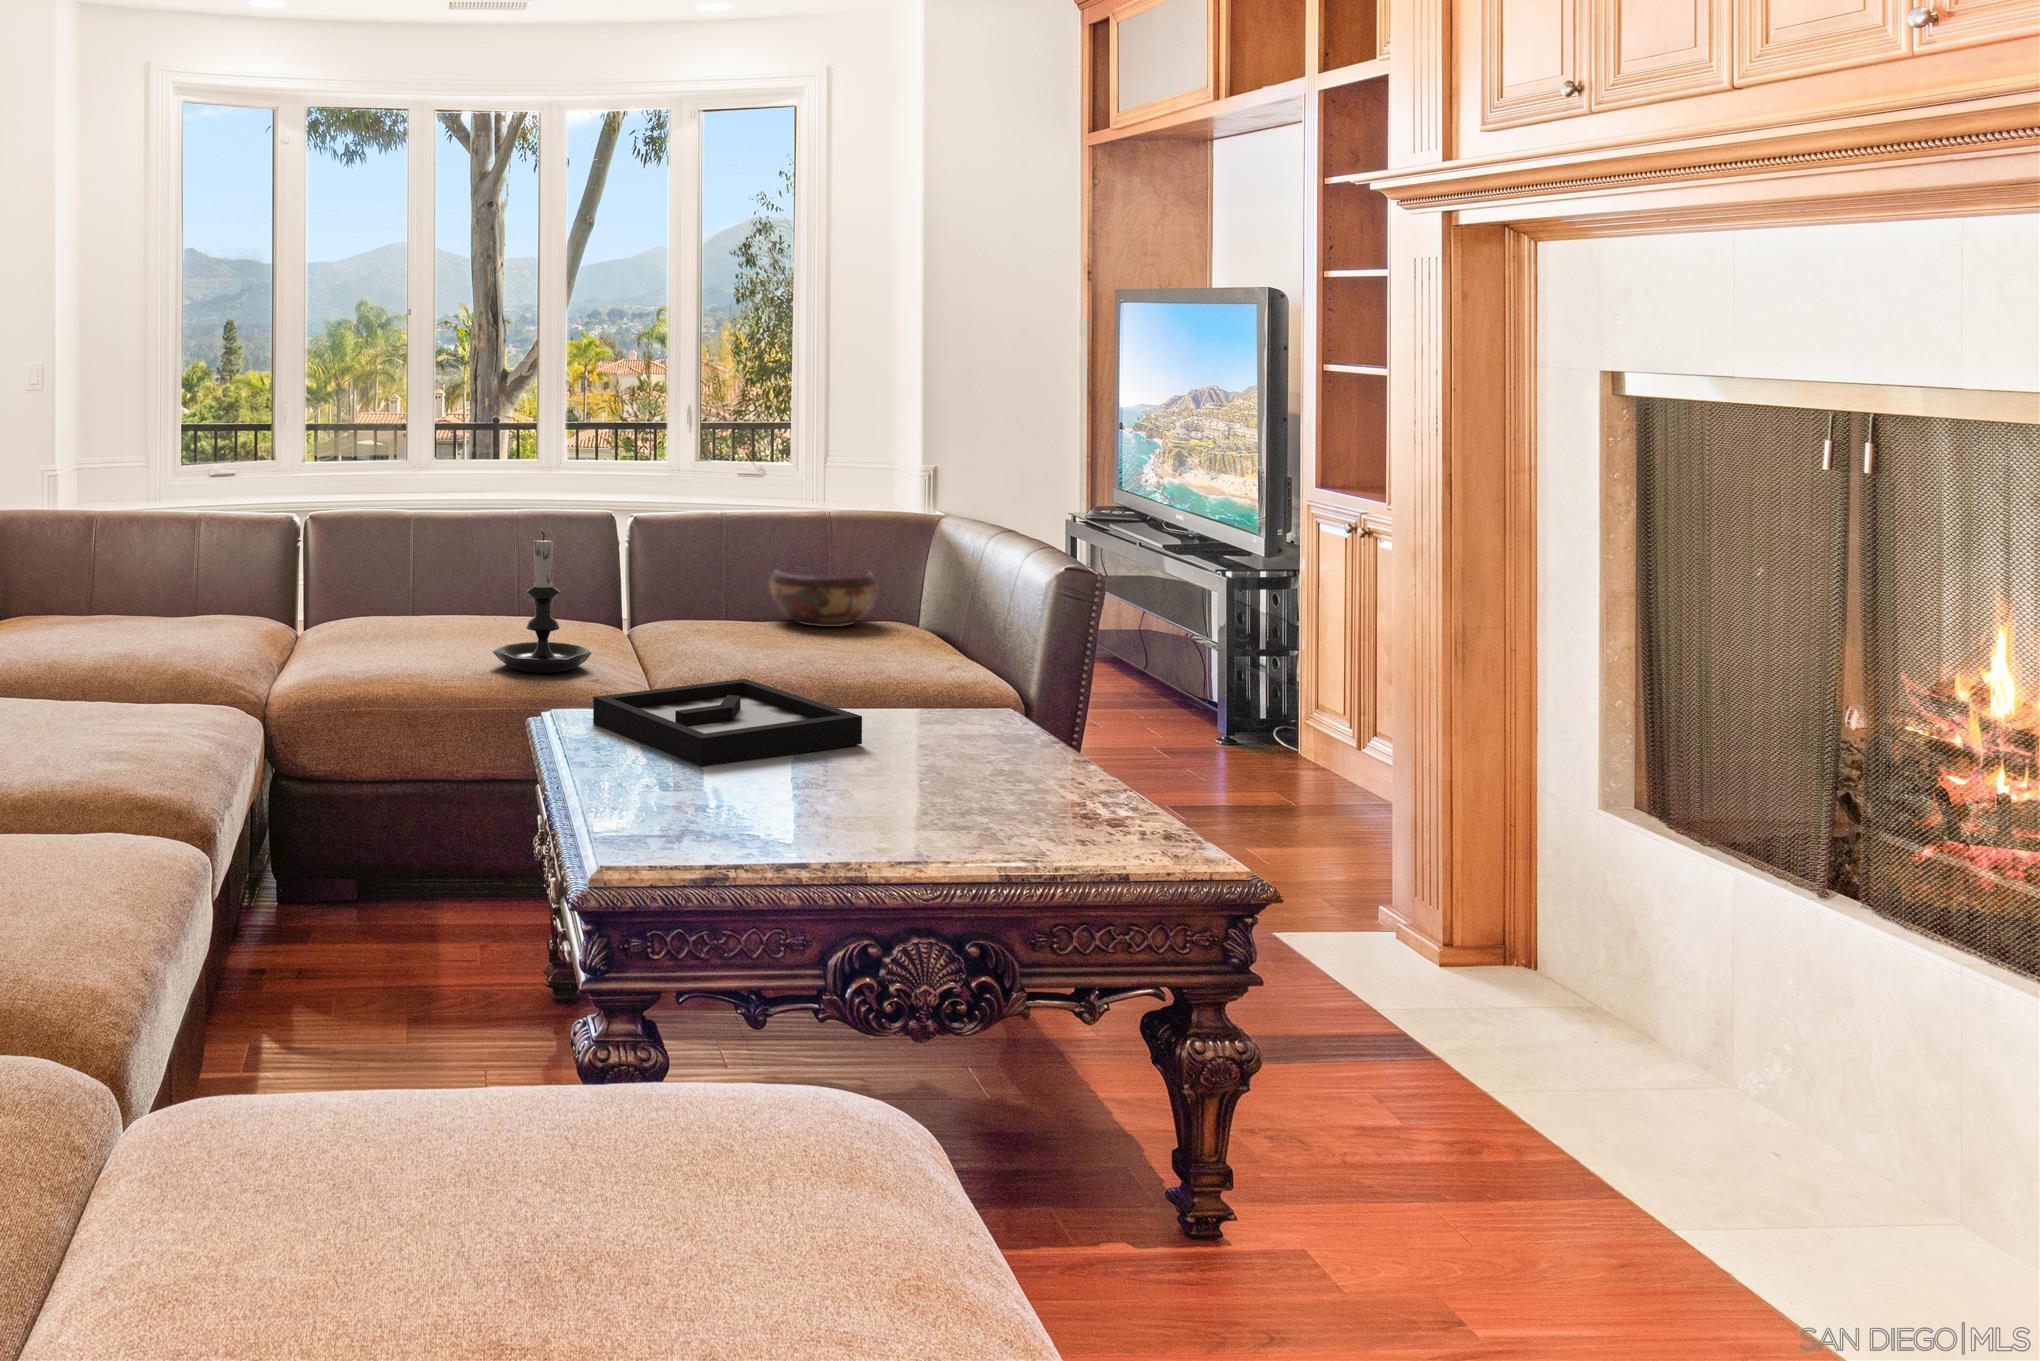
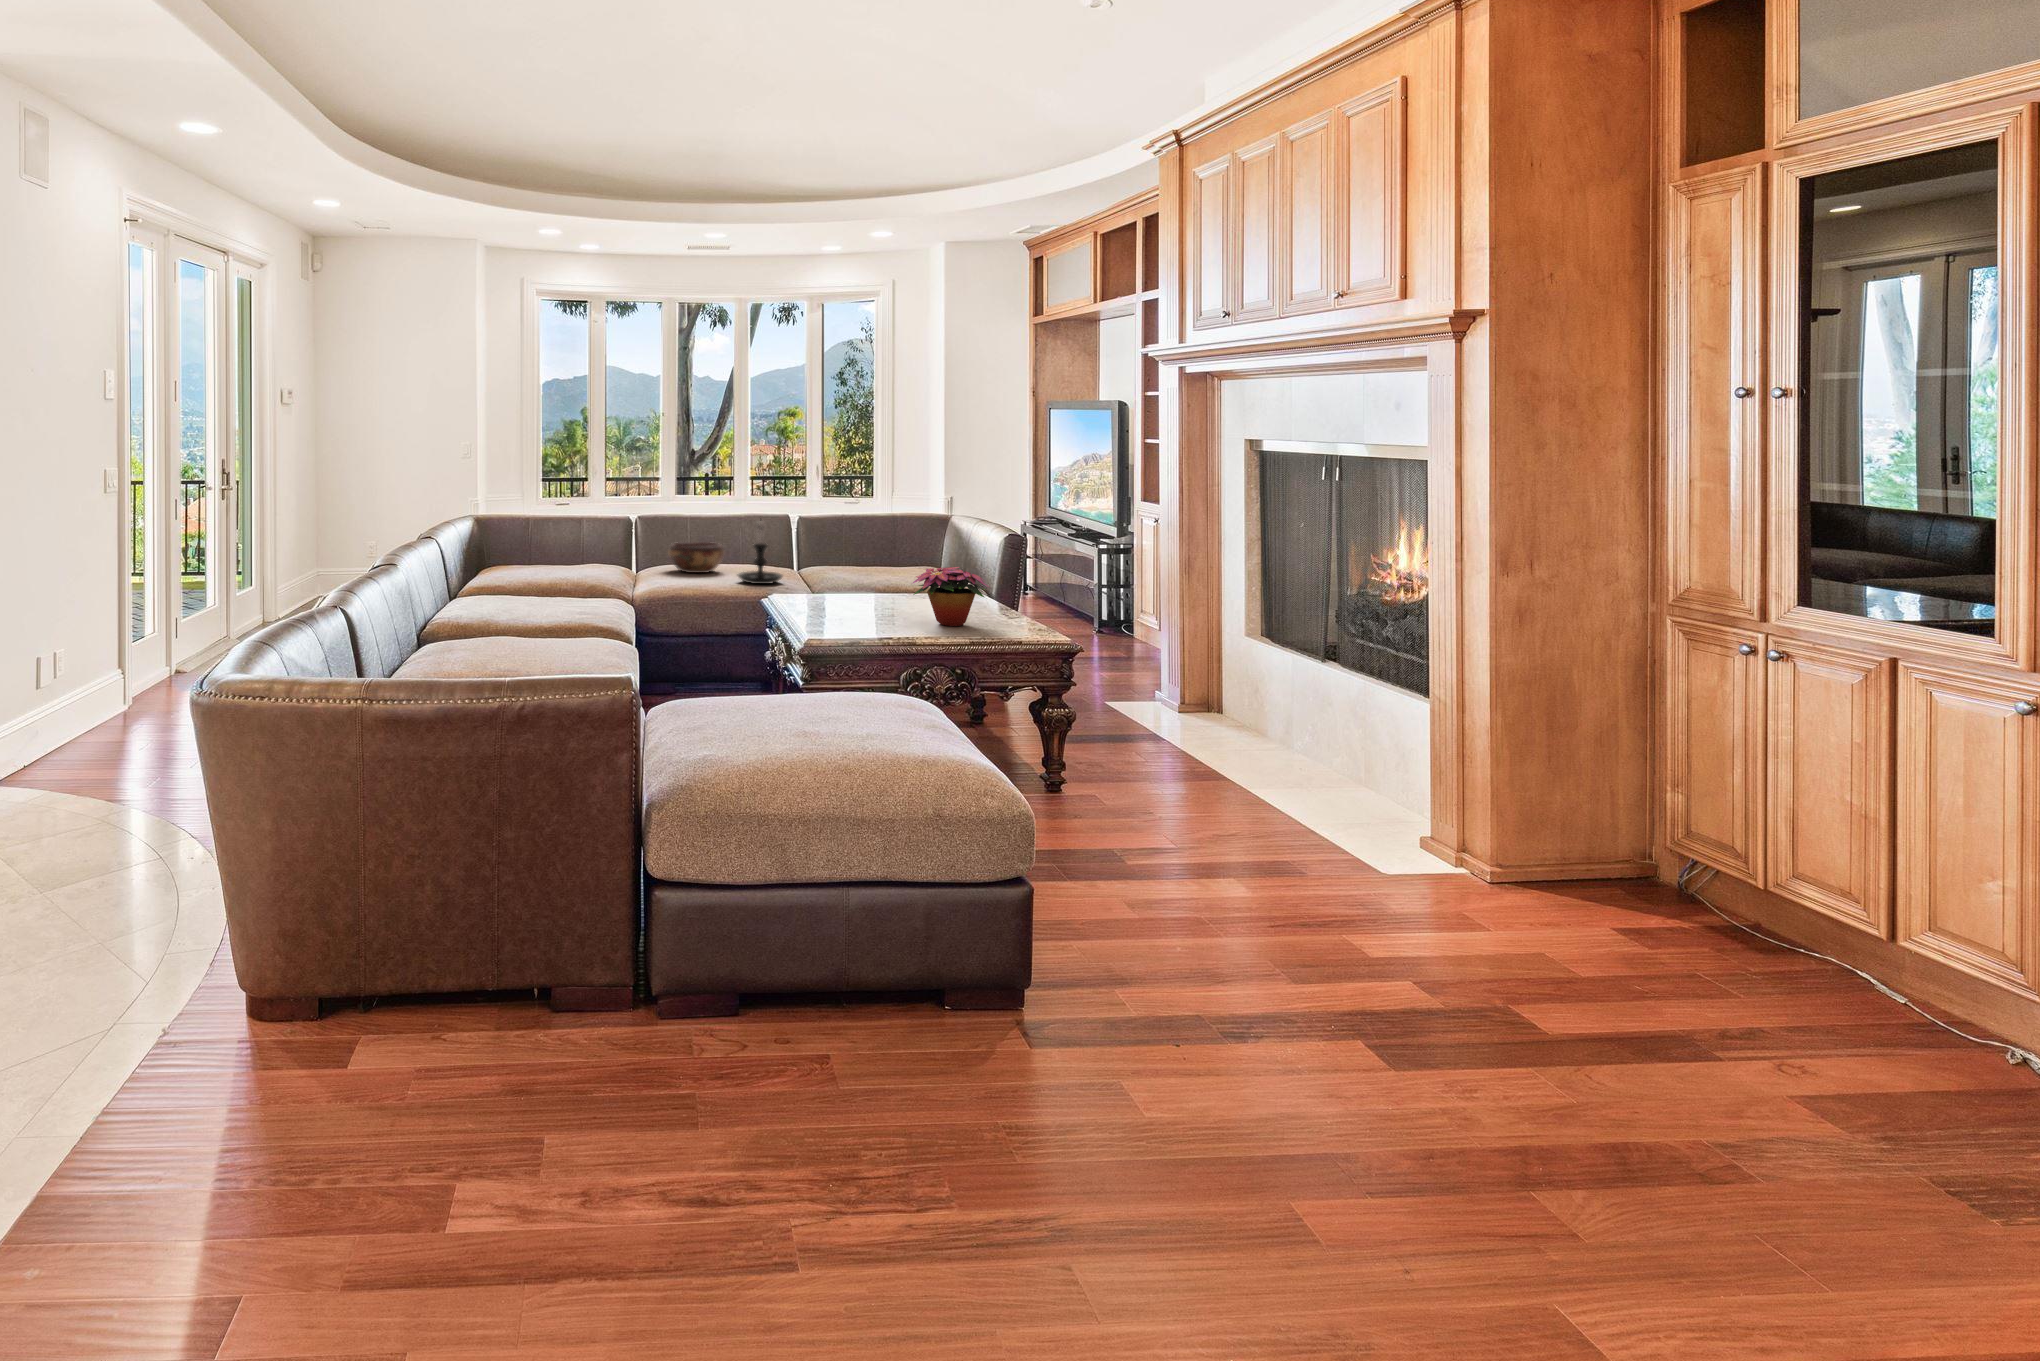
decorative bowl: present [769,570,878,627] -> present [668,542,724,573]
flower arrangement: none [846,673,1049,814] -> present [913,567,989,626]
decorative tray: present [593,679,862,767] -> none [791,582,915,614]

